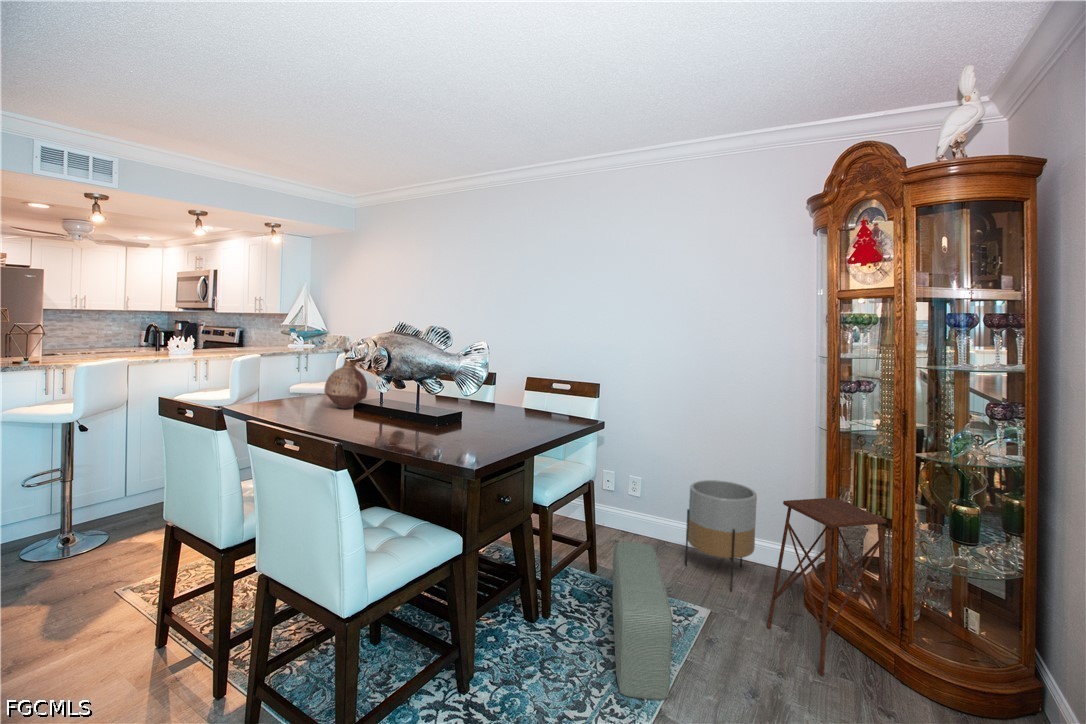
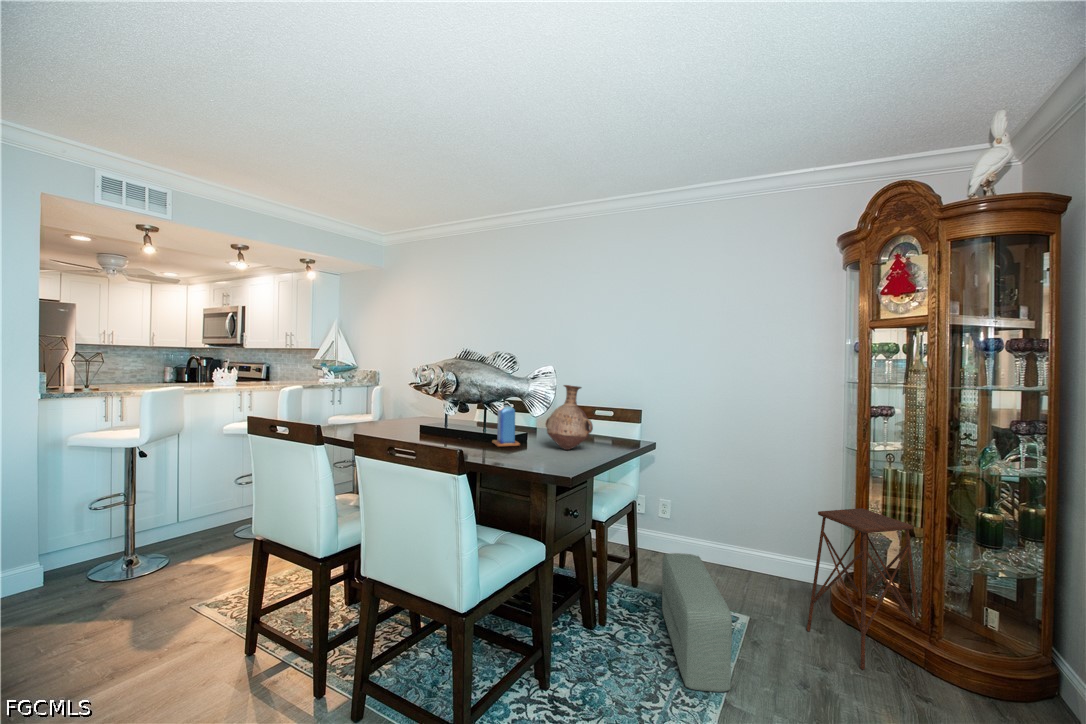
vase: present [324,349,367,409] -> present [546,385,593,450]
candle: none [424,379,452,427] -> present [492,403,520,447]
planter: present [685,480,757,591] -> none [721,497,787,600]

